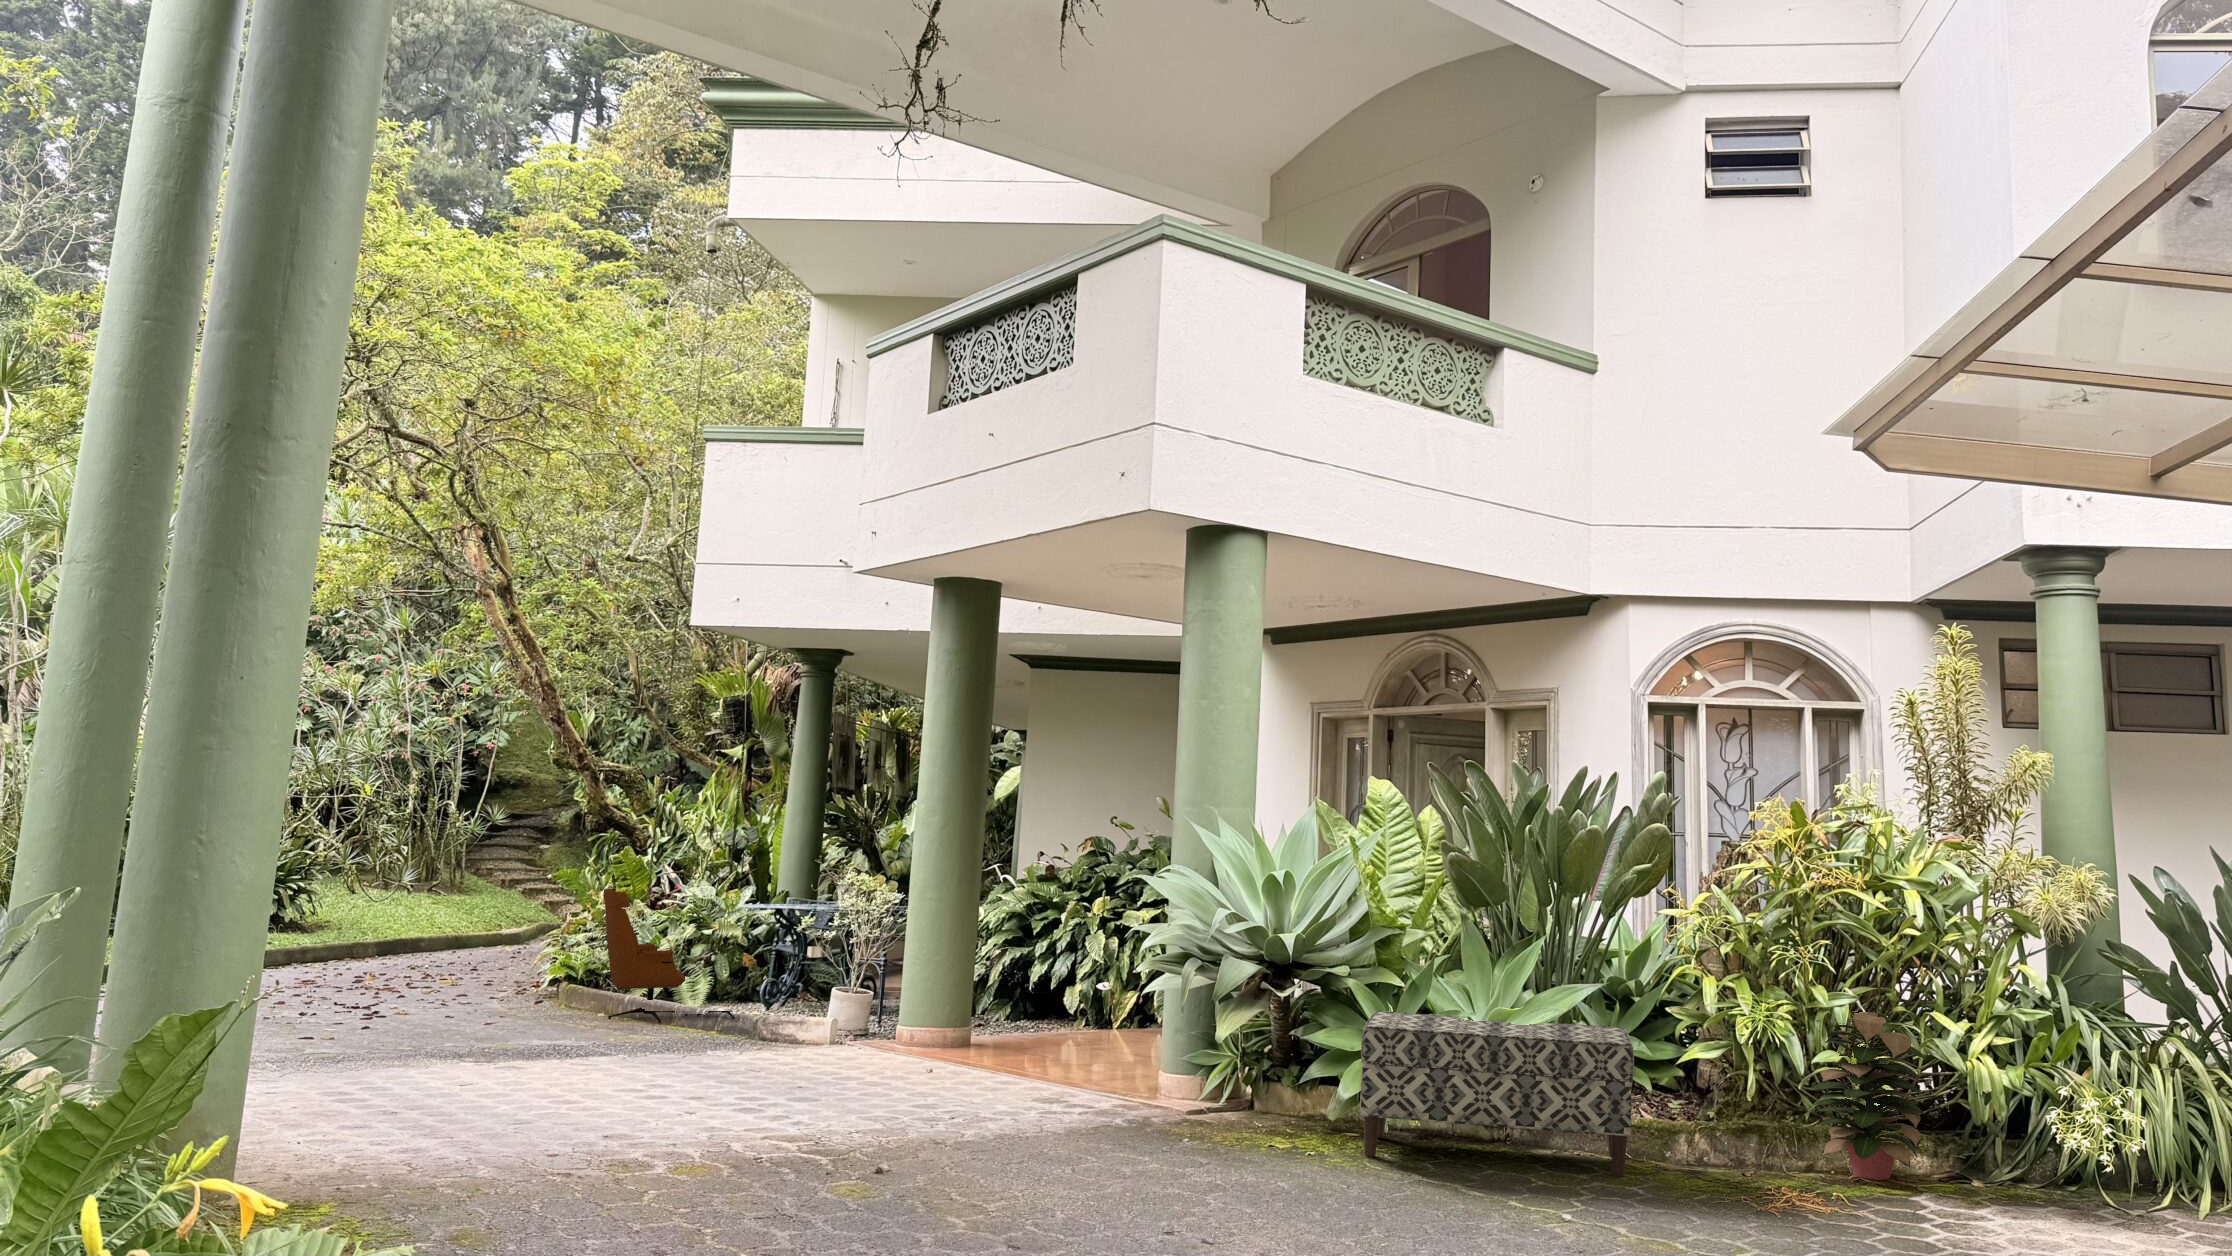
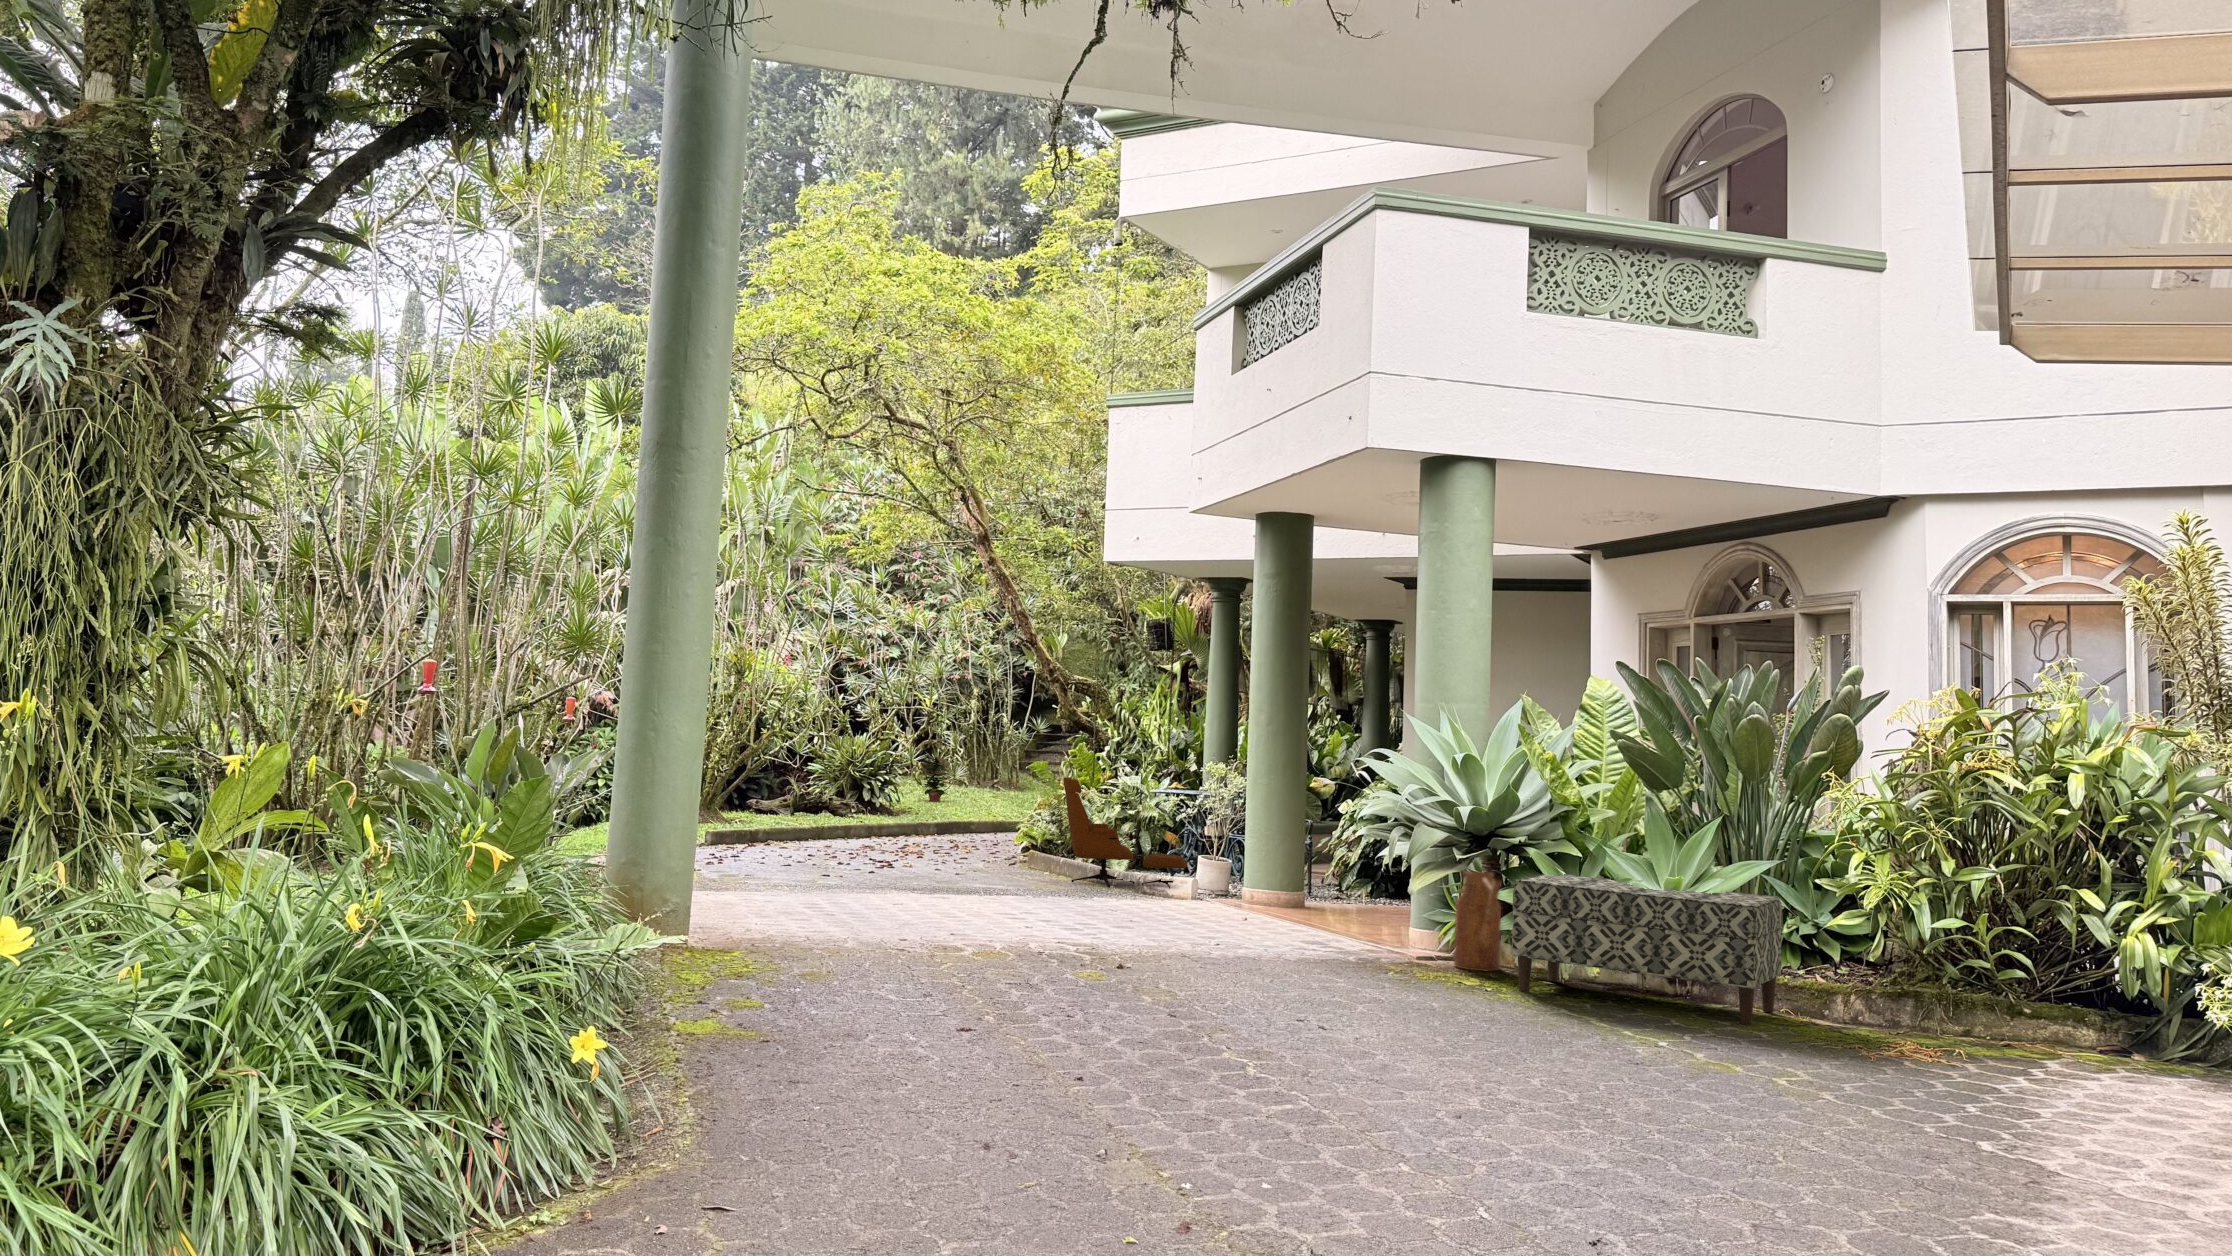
watering can: none [1258,1011,1328,1131] -> present [1454,871,1501,971]
decorative plant: present [1814,1011,1927,1180] -> present [921,757,949,801]

